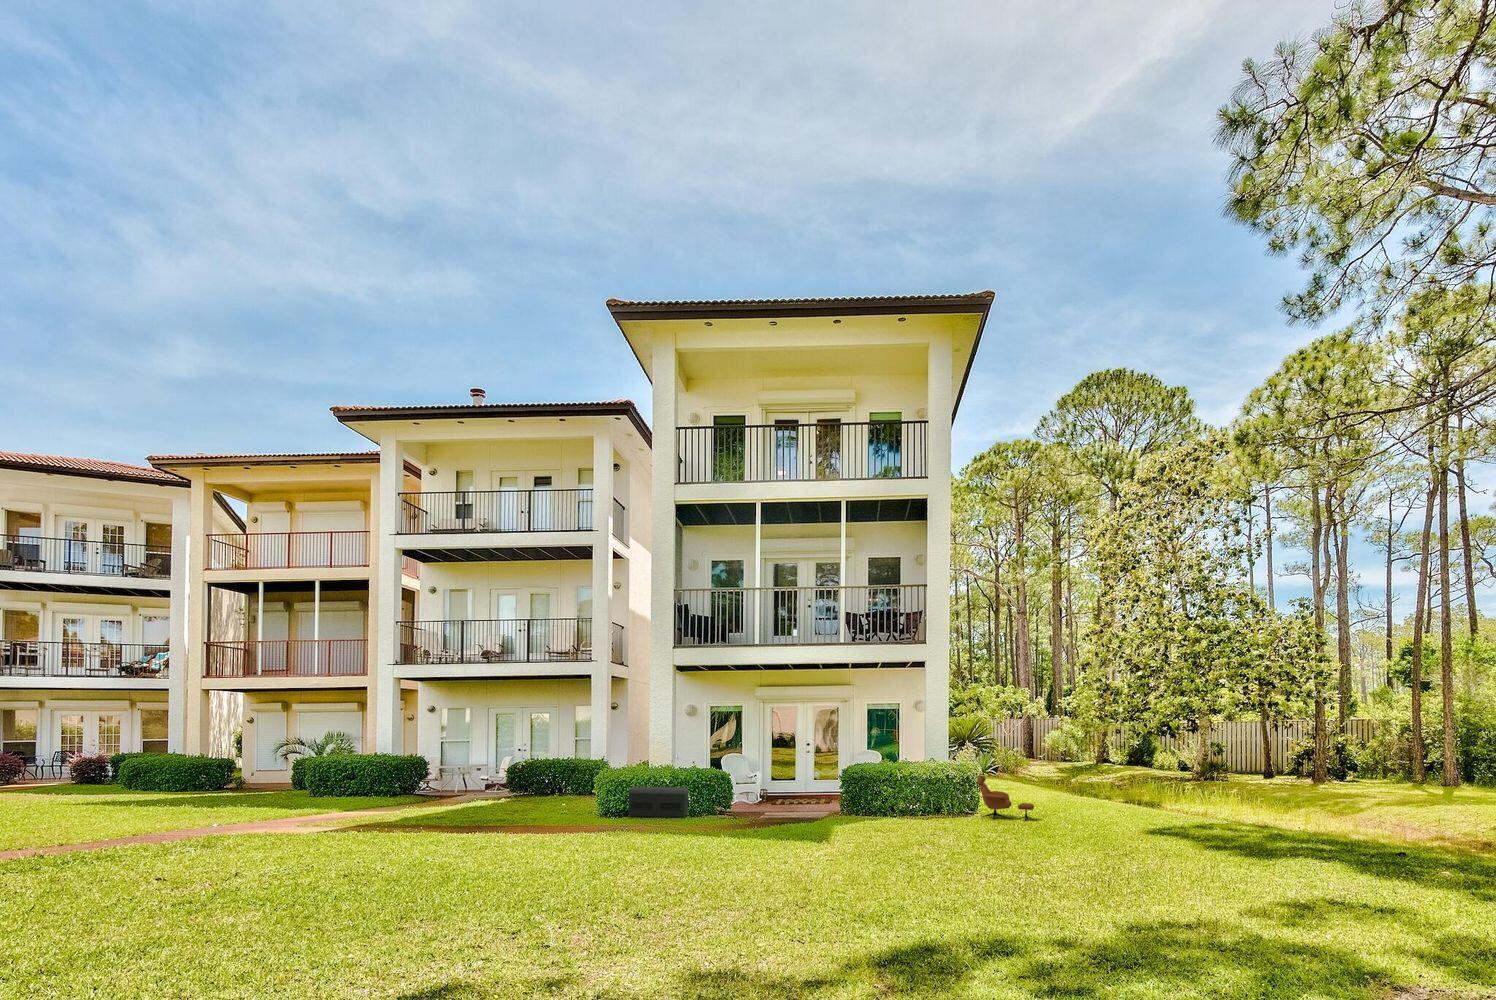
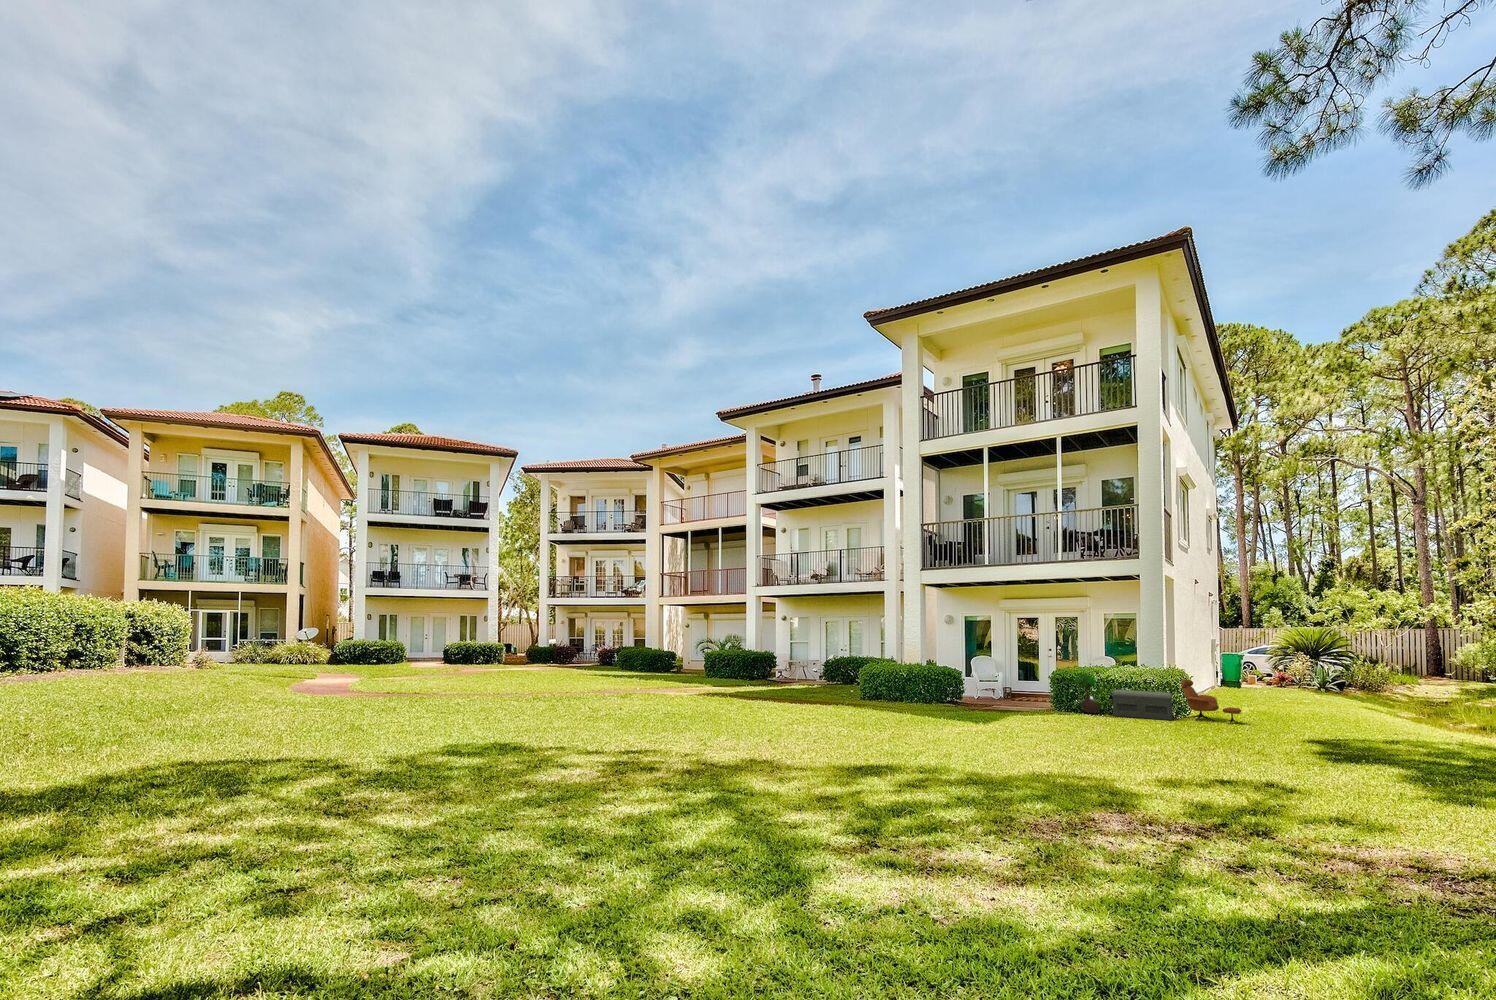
potted tree: none [872,769,900,819] -> present [1075,674,1101,713]
storage bench: present [628,787,688,818] -> present [1112,690,1173,721]

